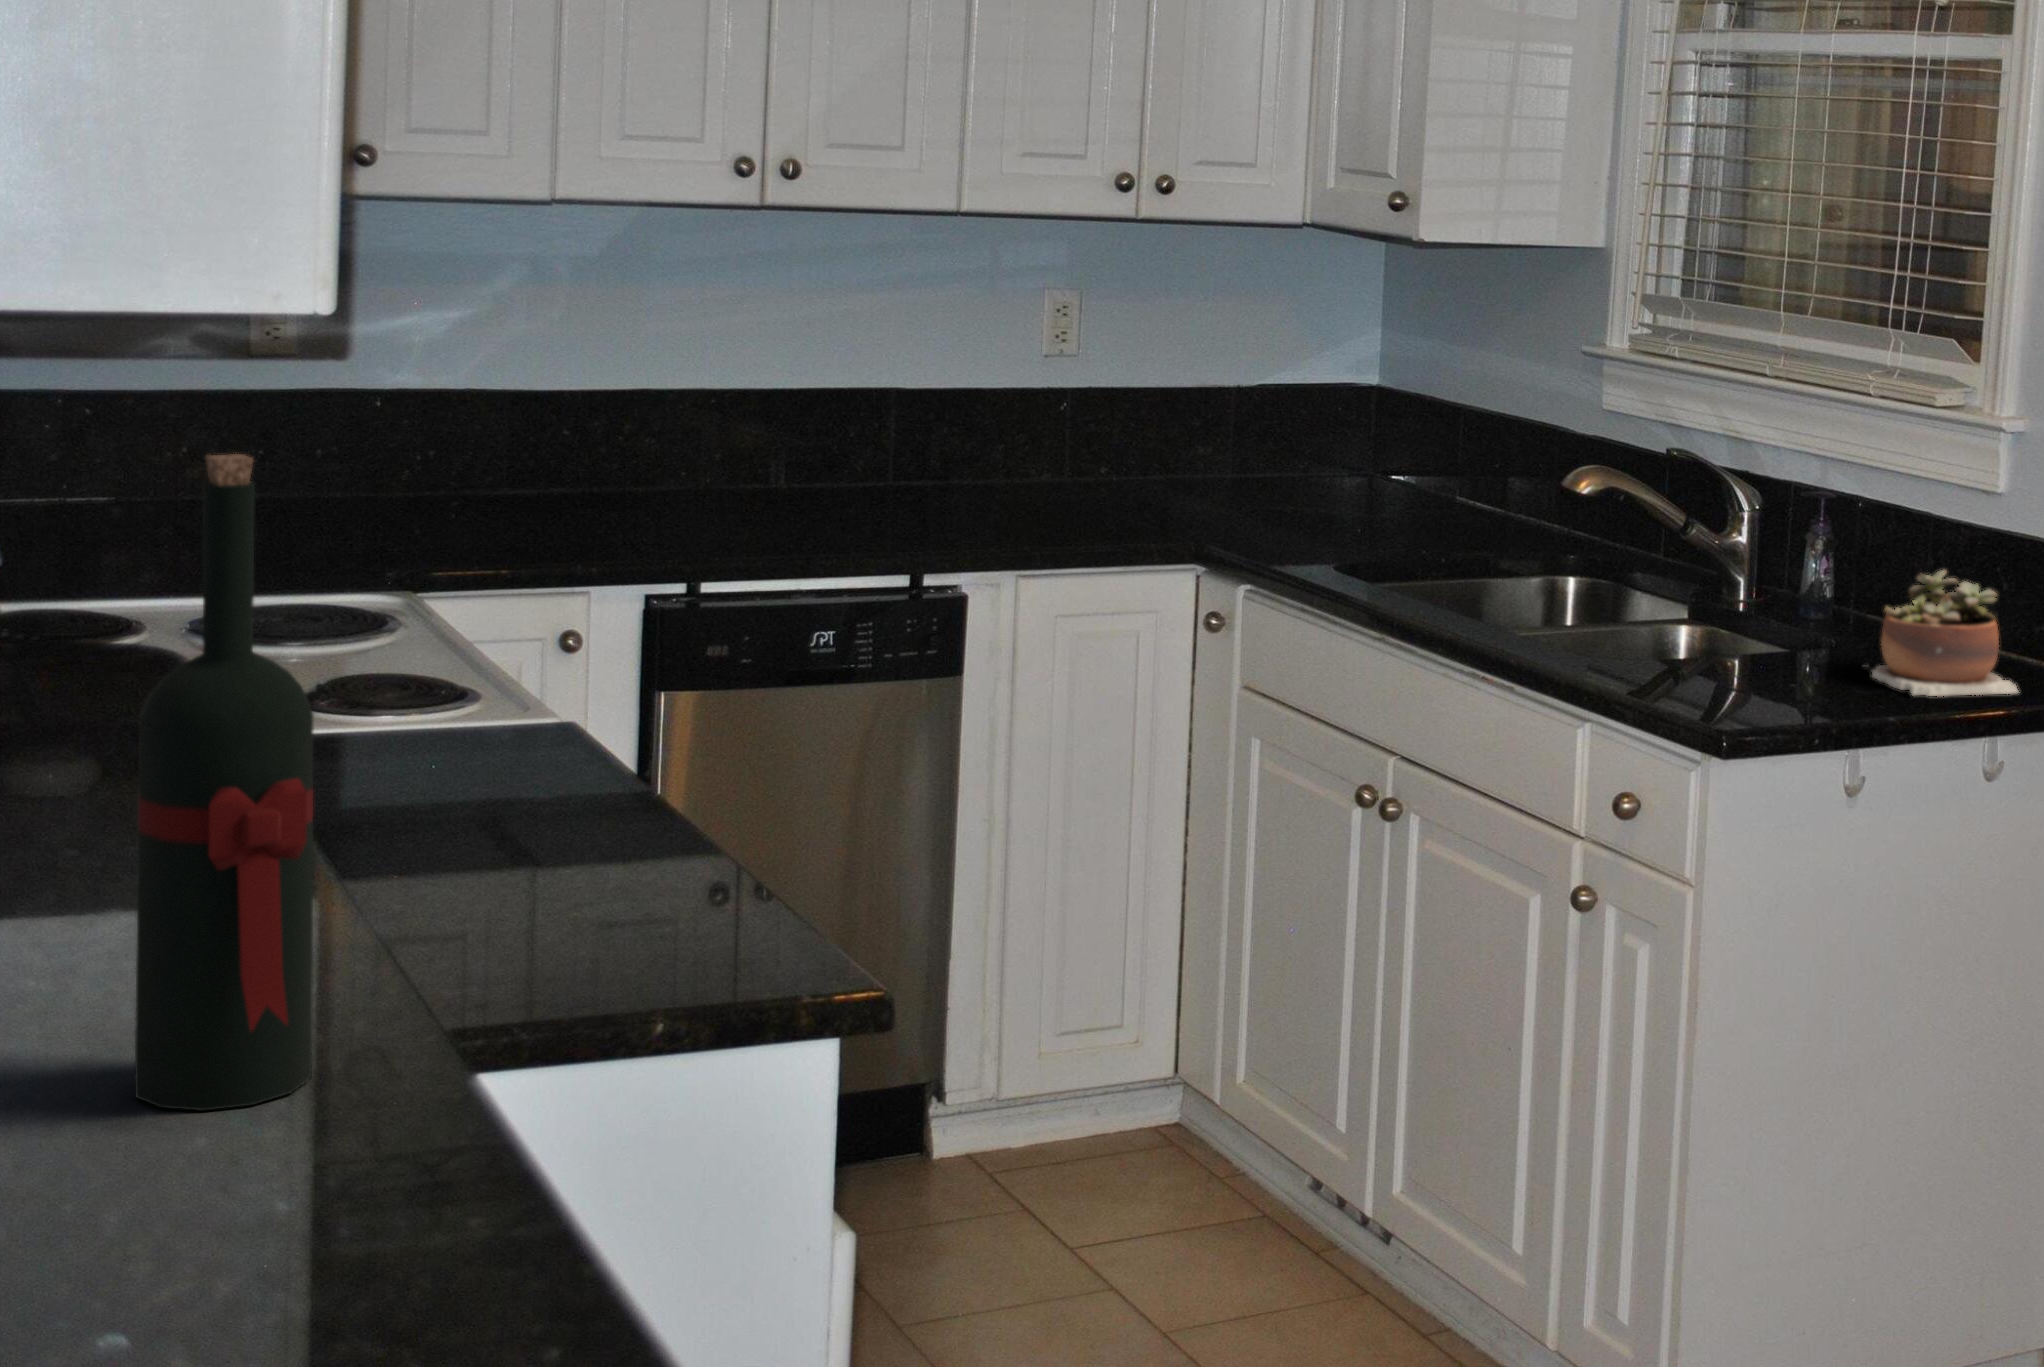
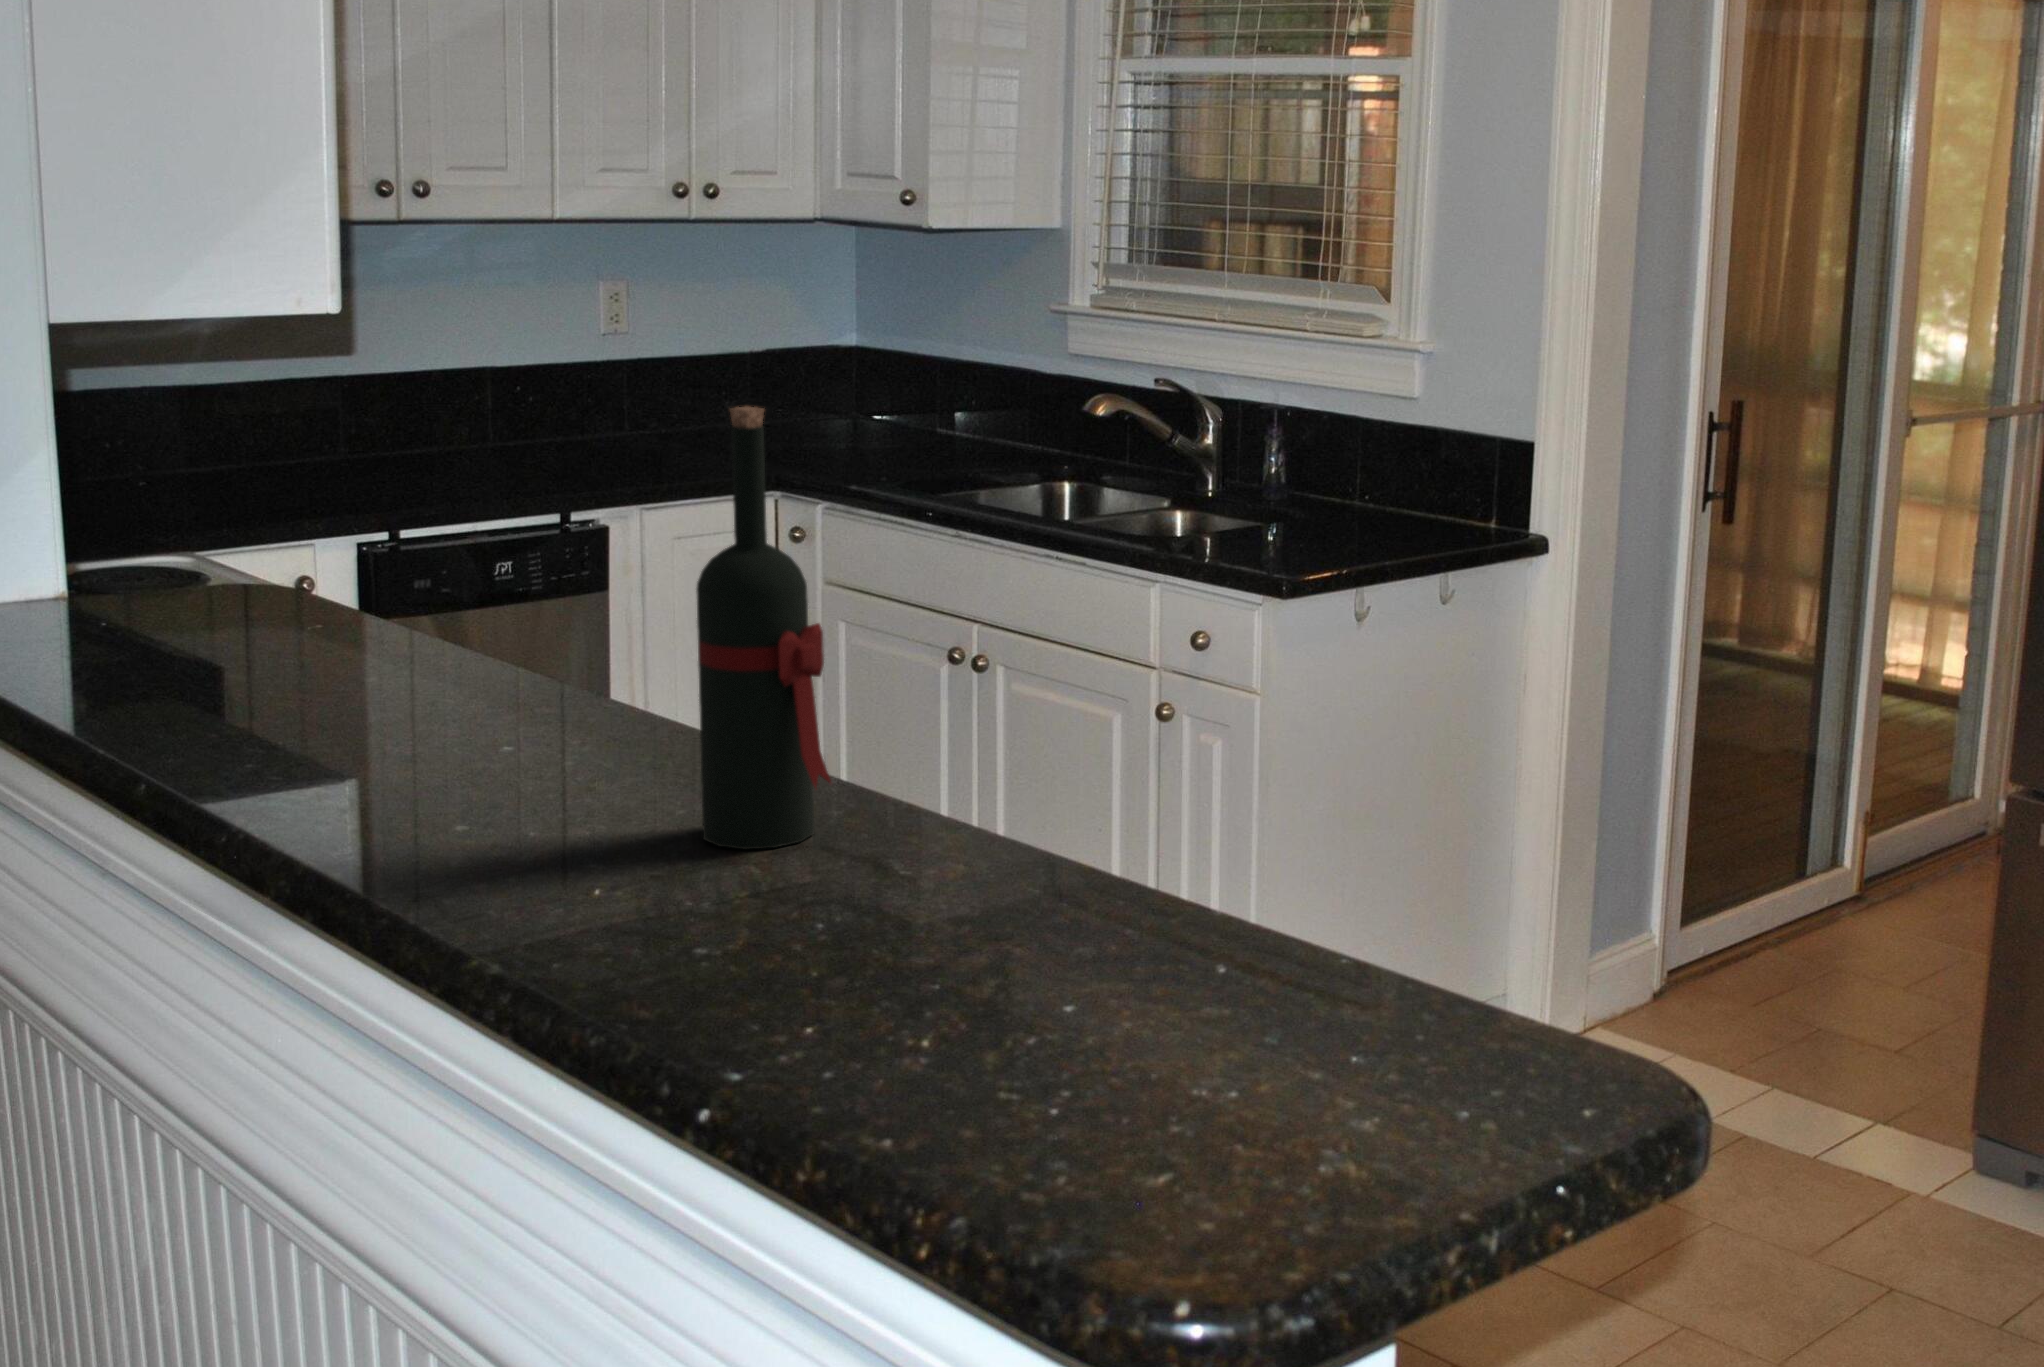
succulent plant: present [1872,570,2018,696] -> none [1337,452,1450,542]

